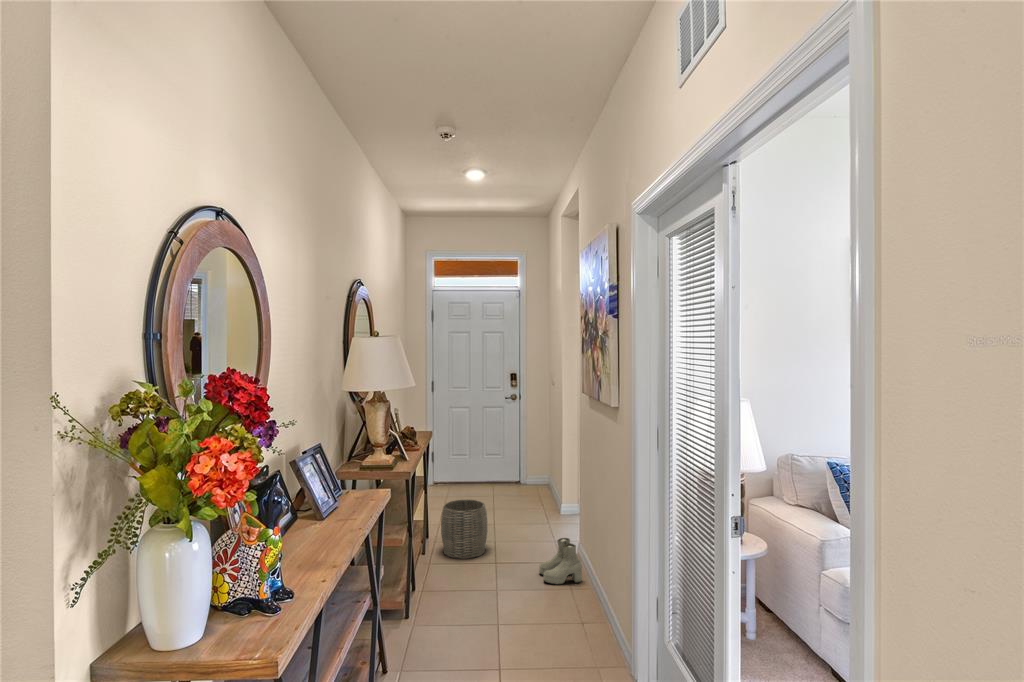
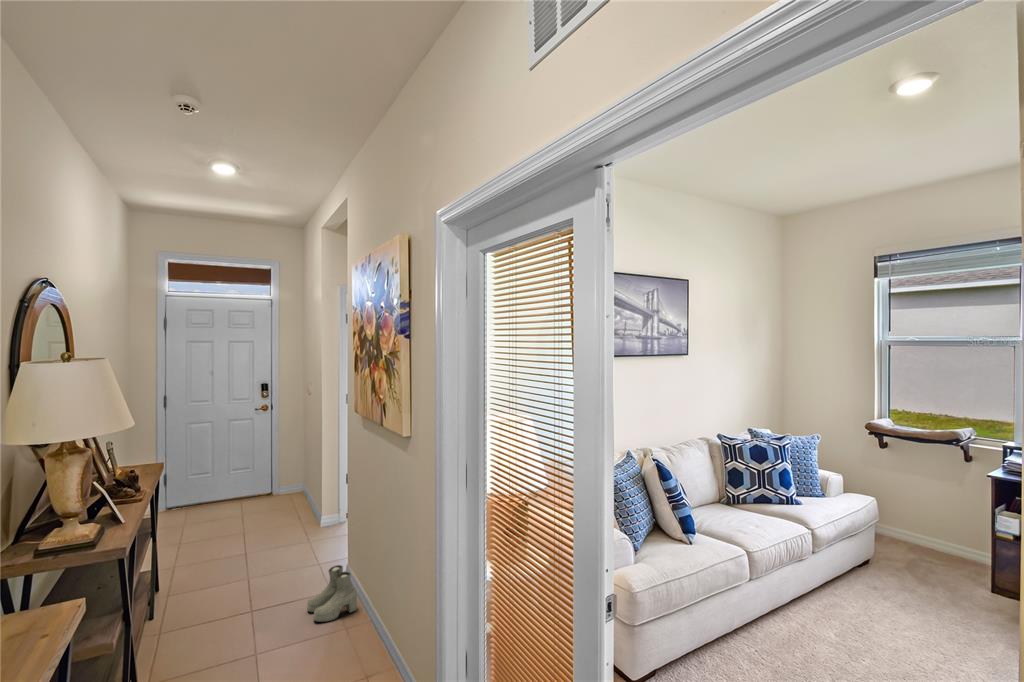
woven basket: present [441,500,487,559] -> none [176,538,240,616]

